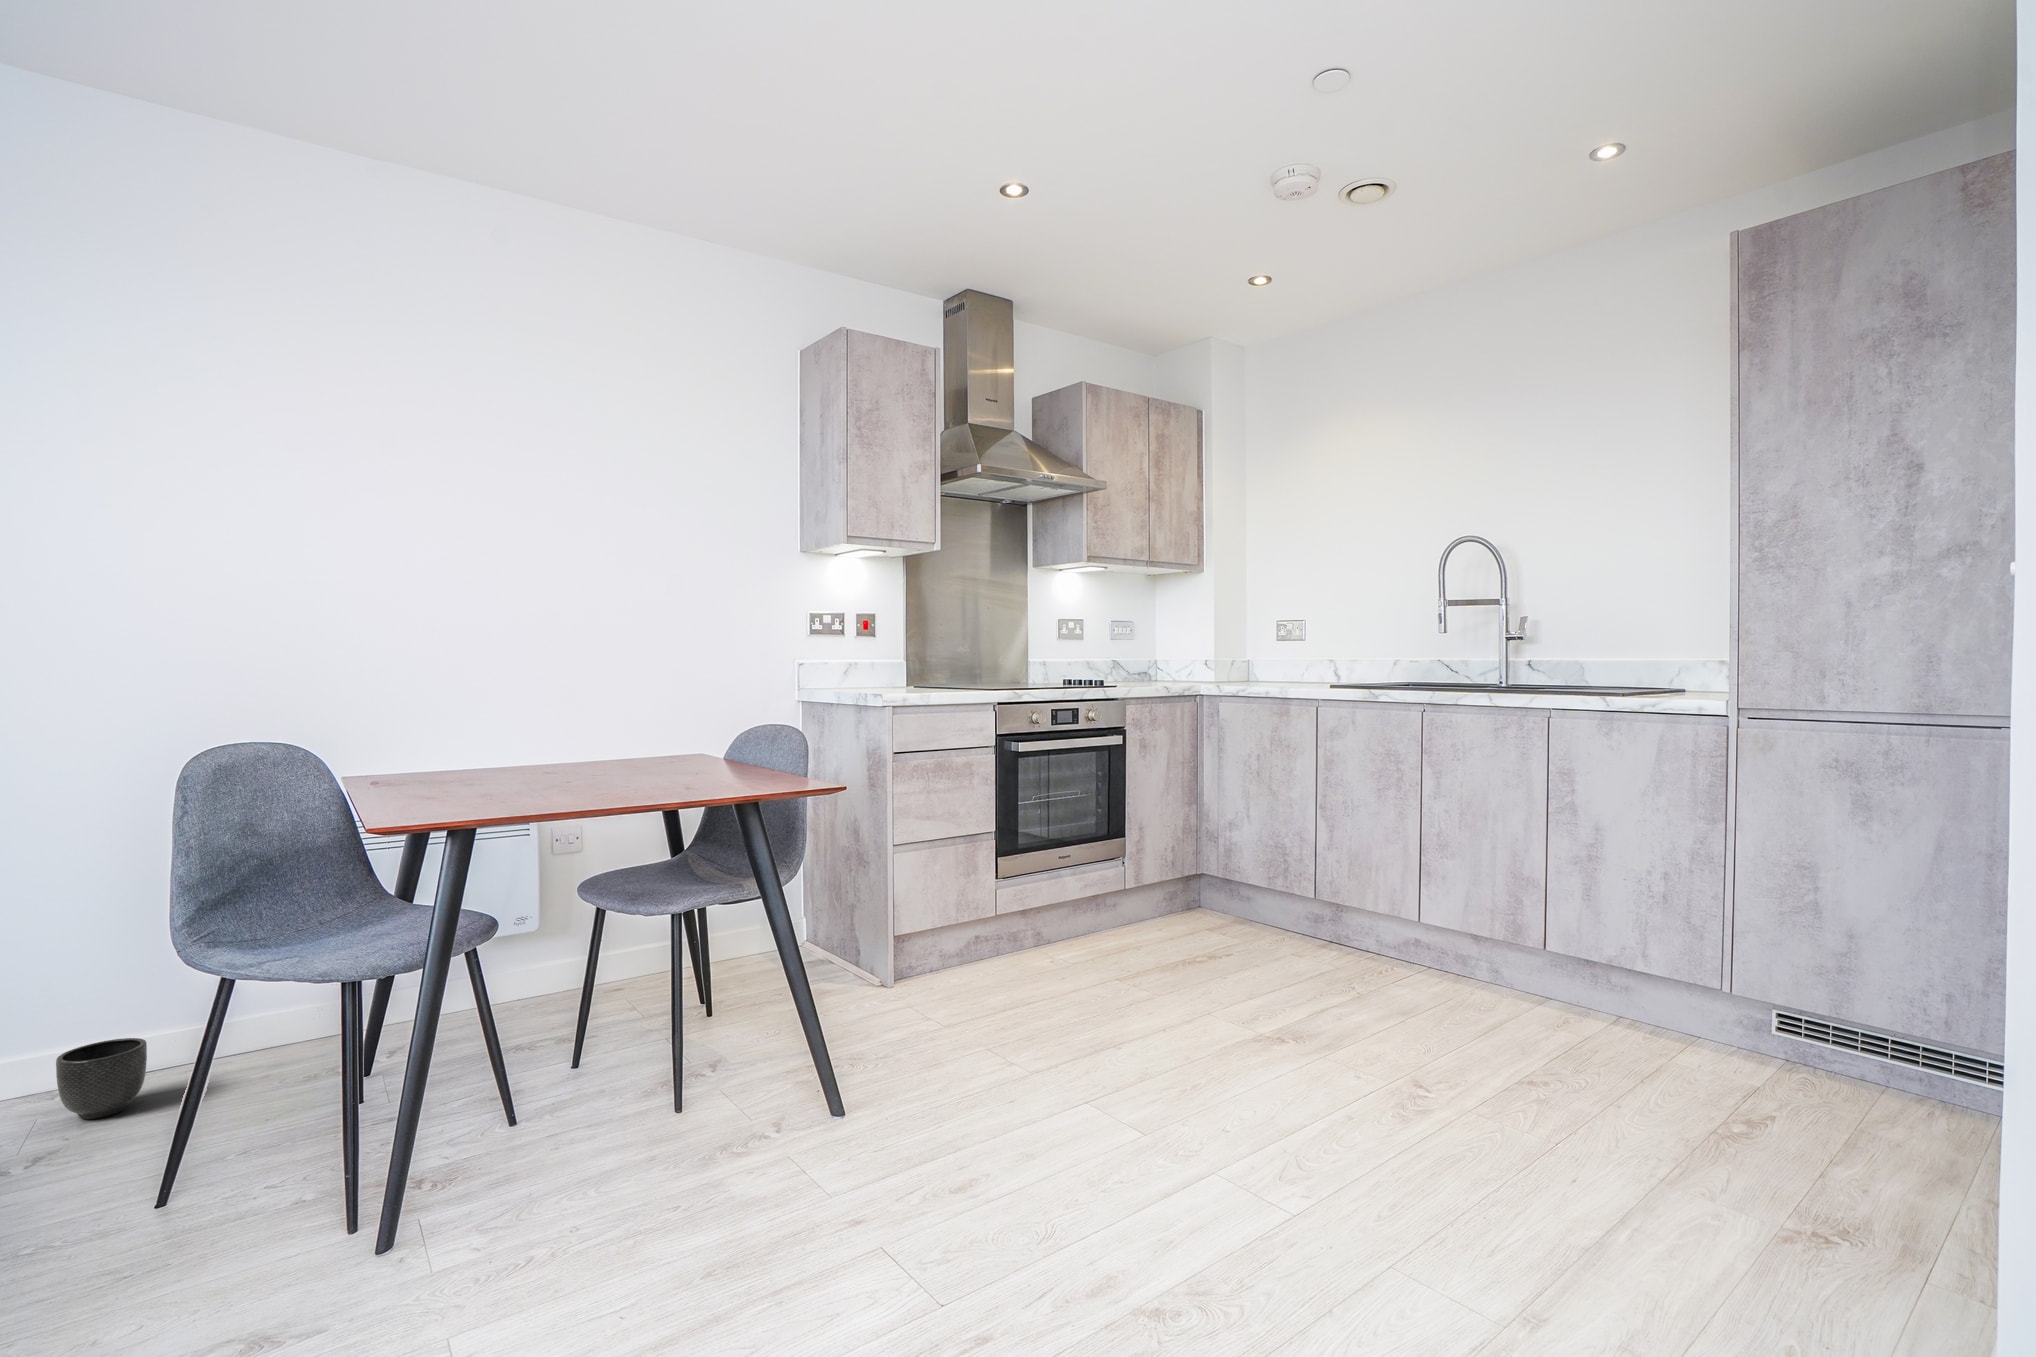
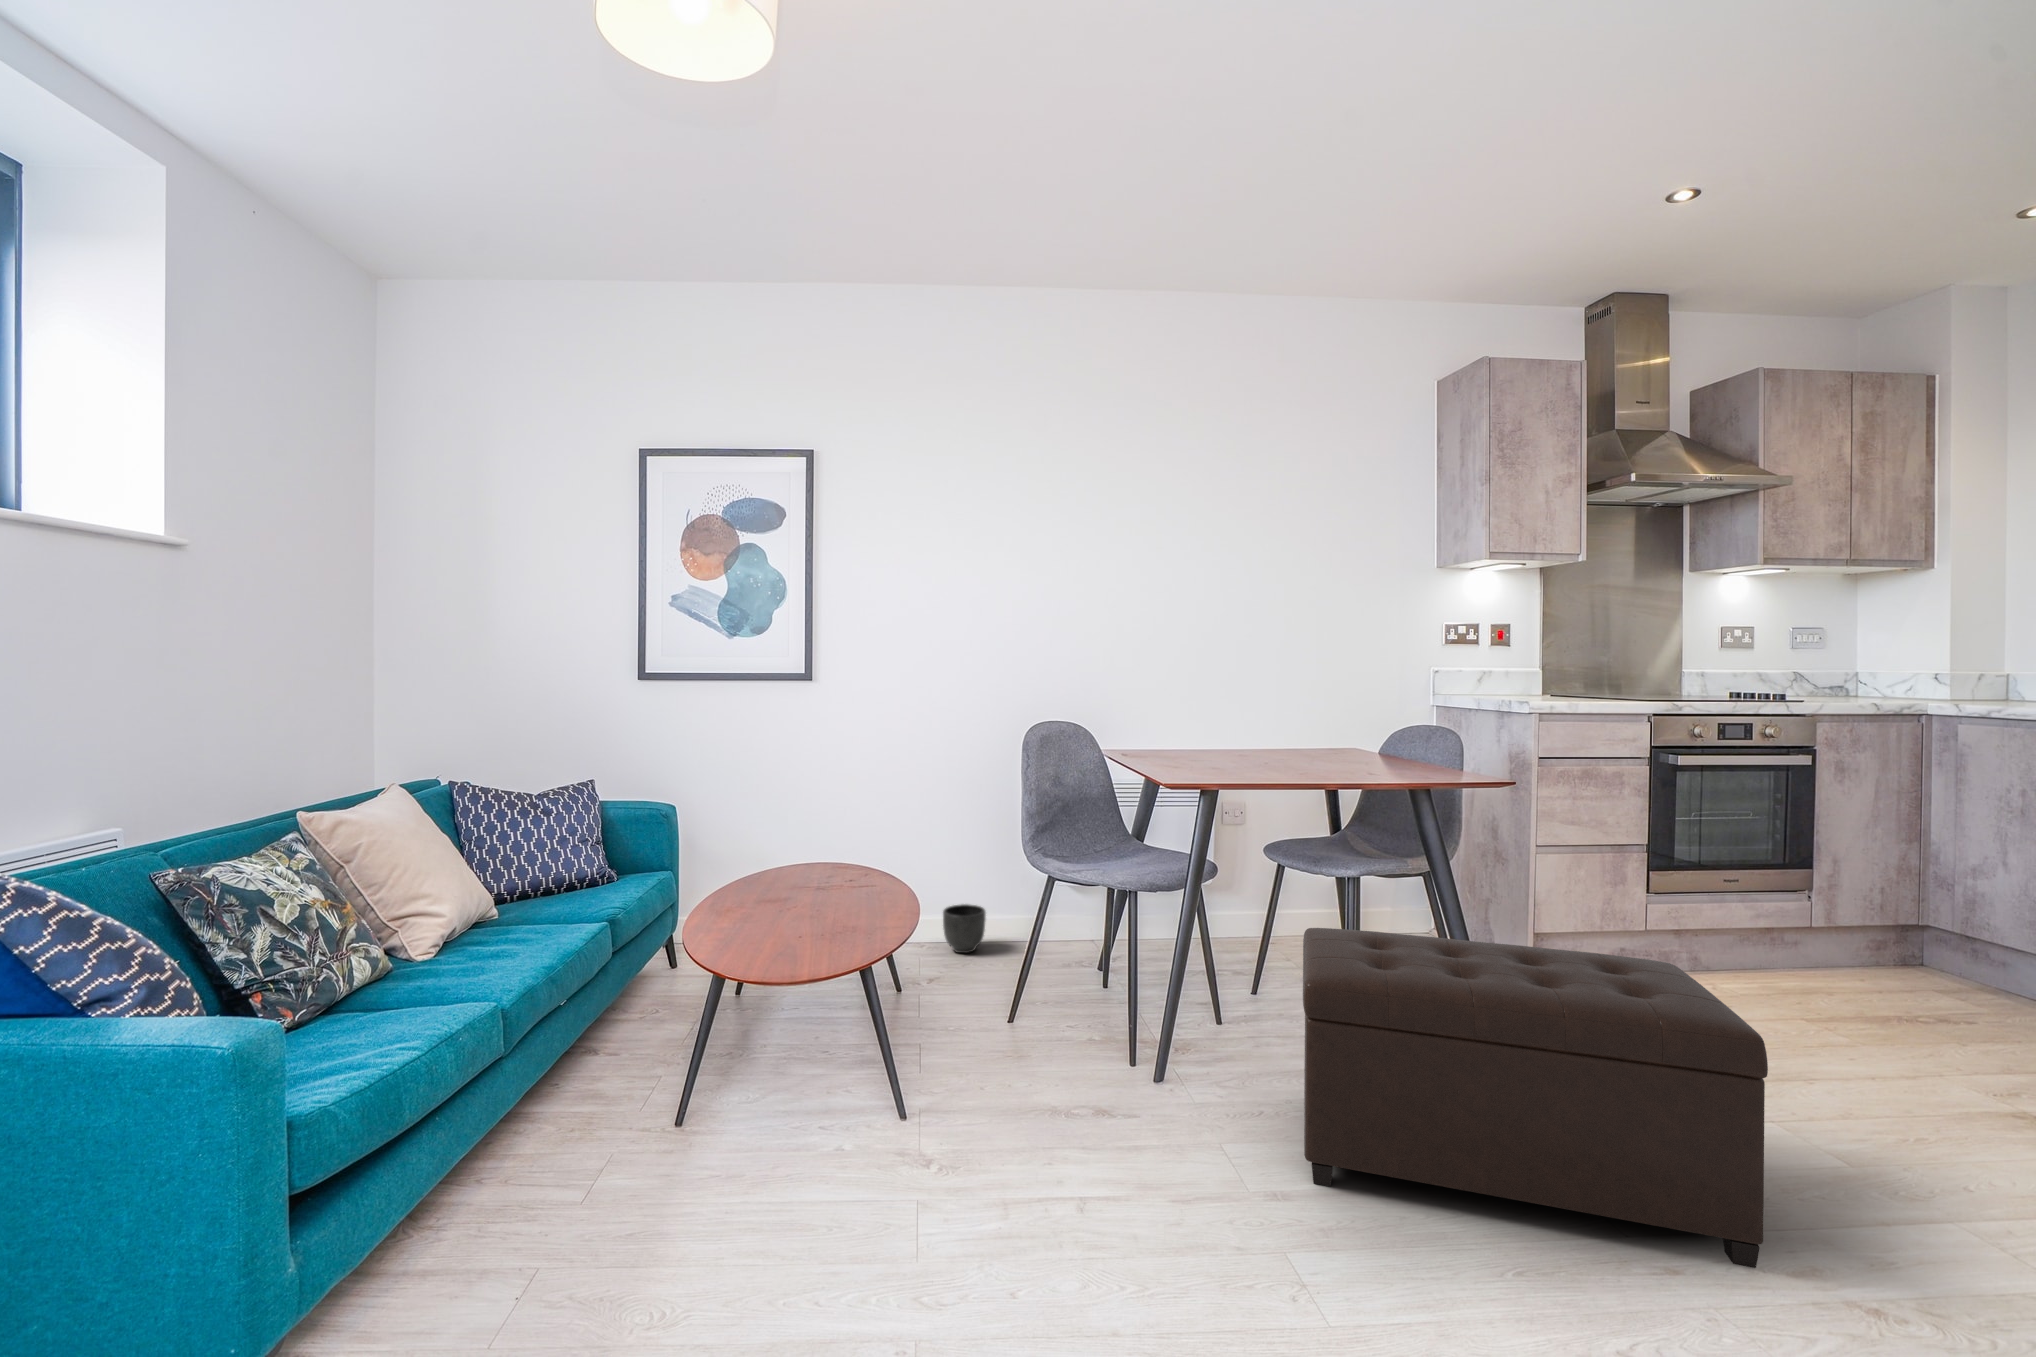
ottoman: none [566,939,1018,1284] -> present [1303,928,1768,1268]

